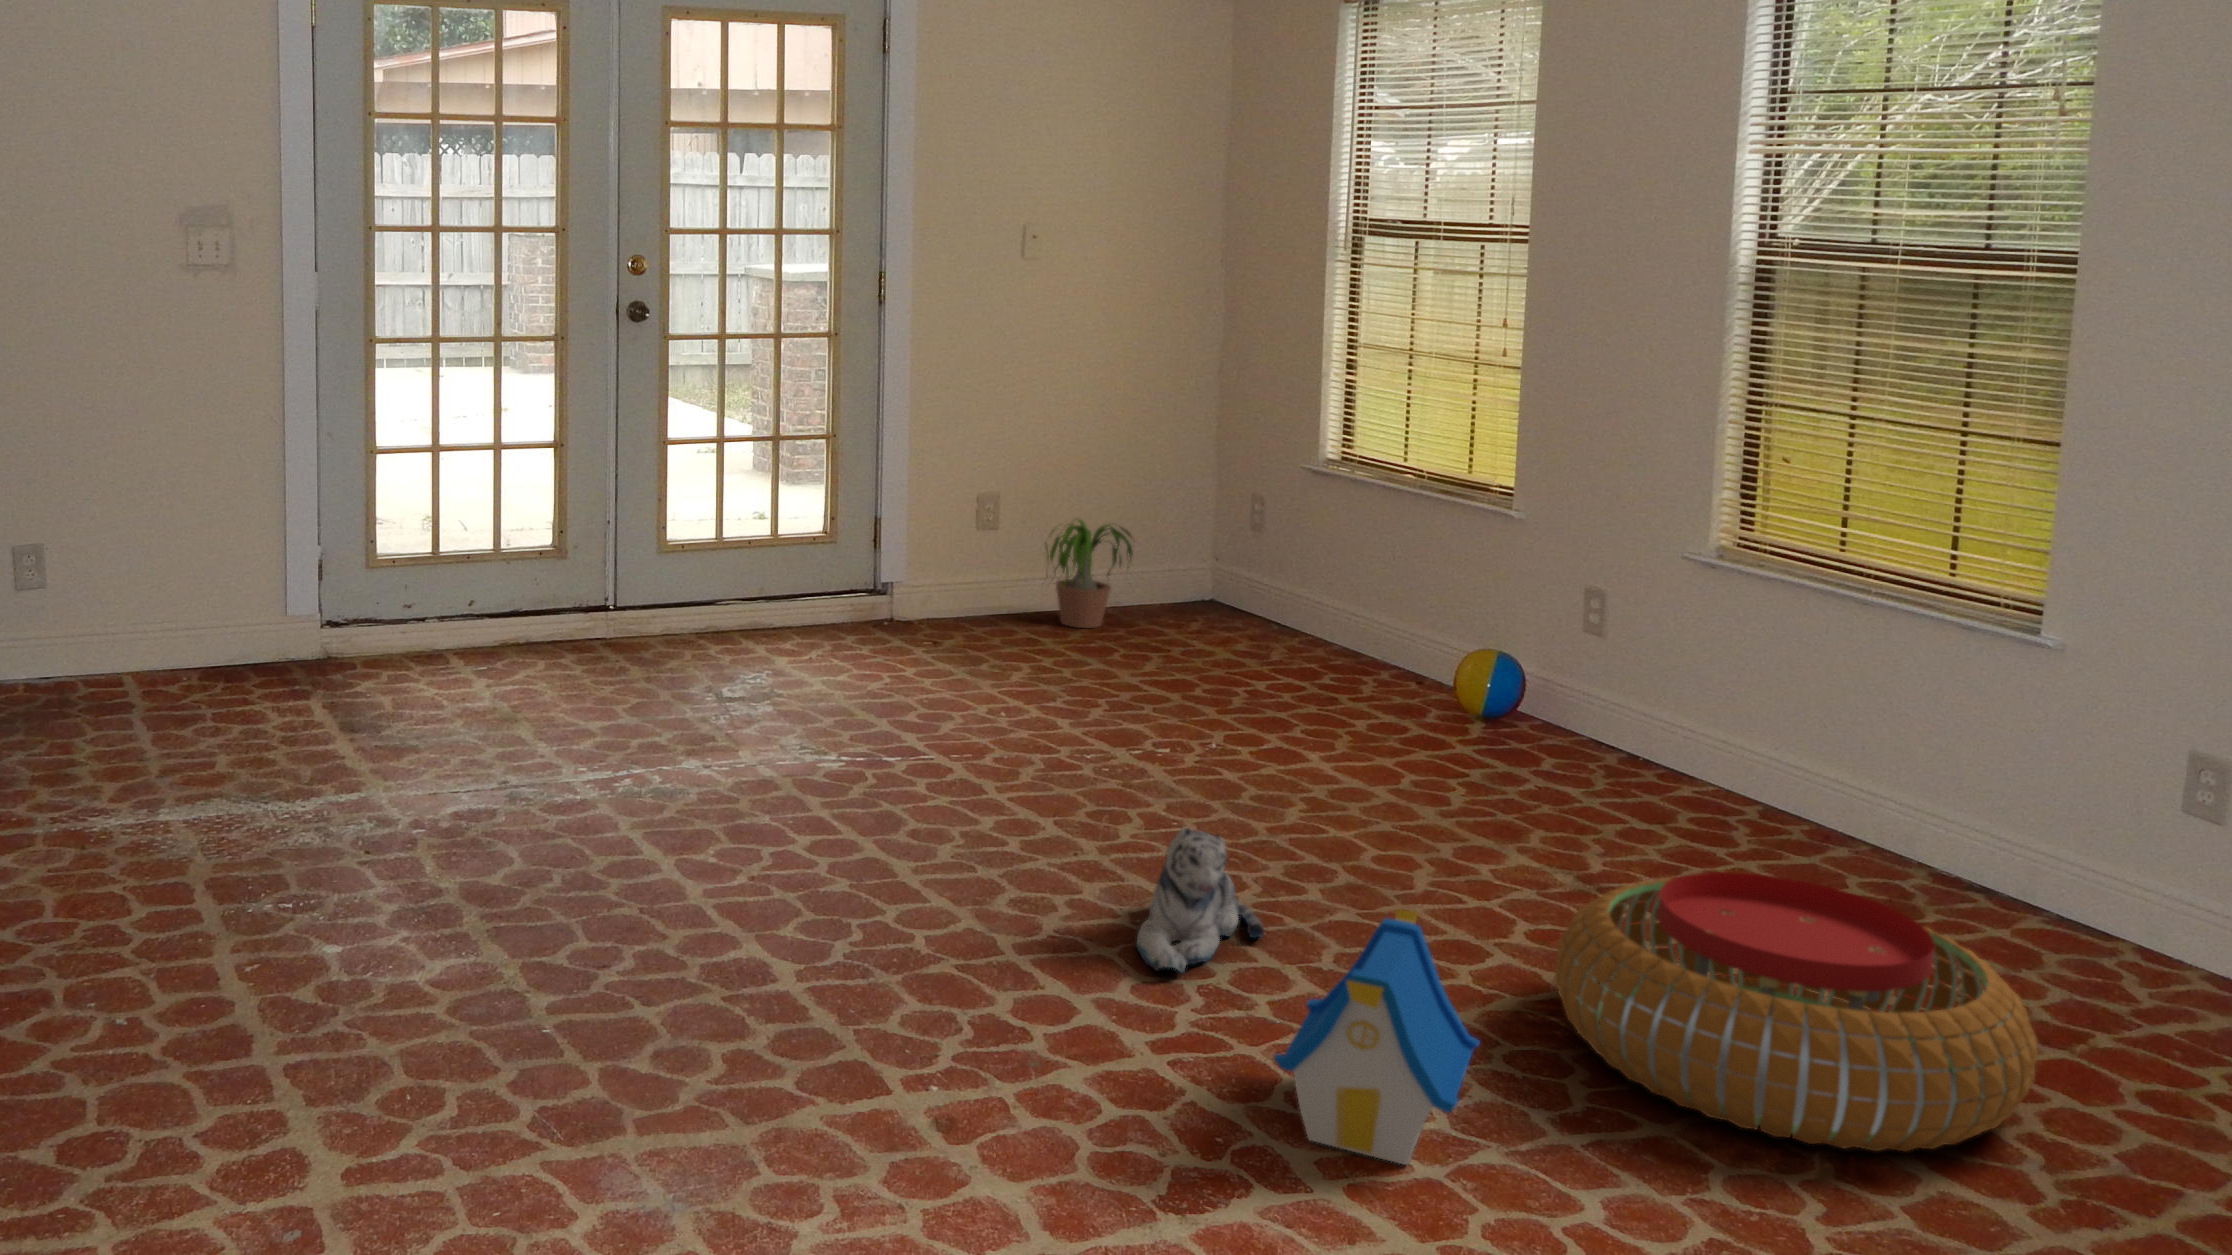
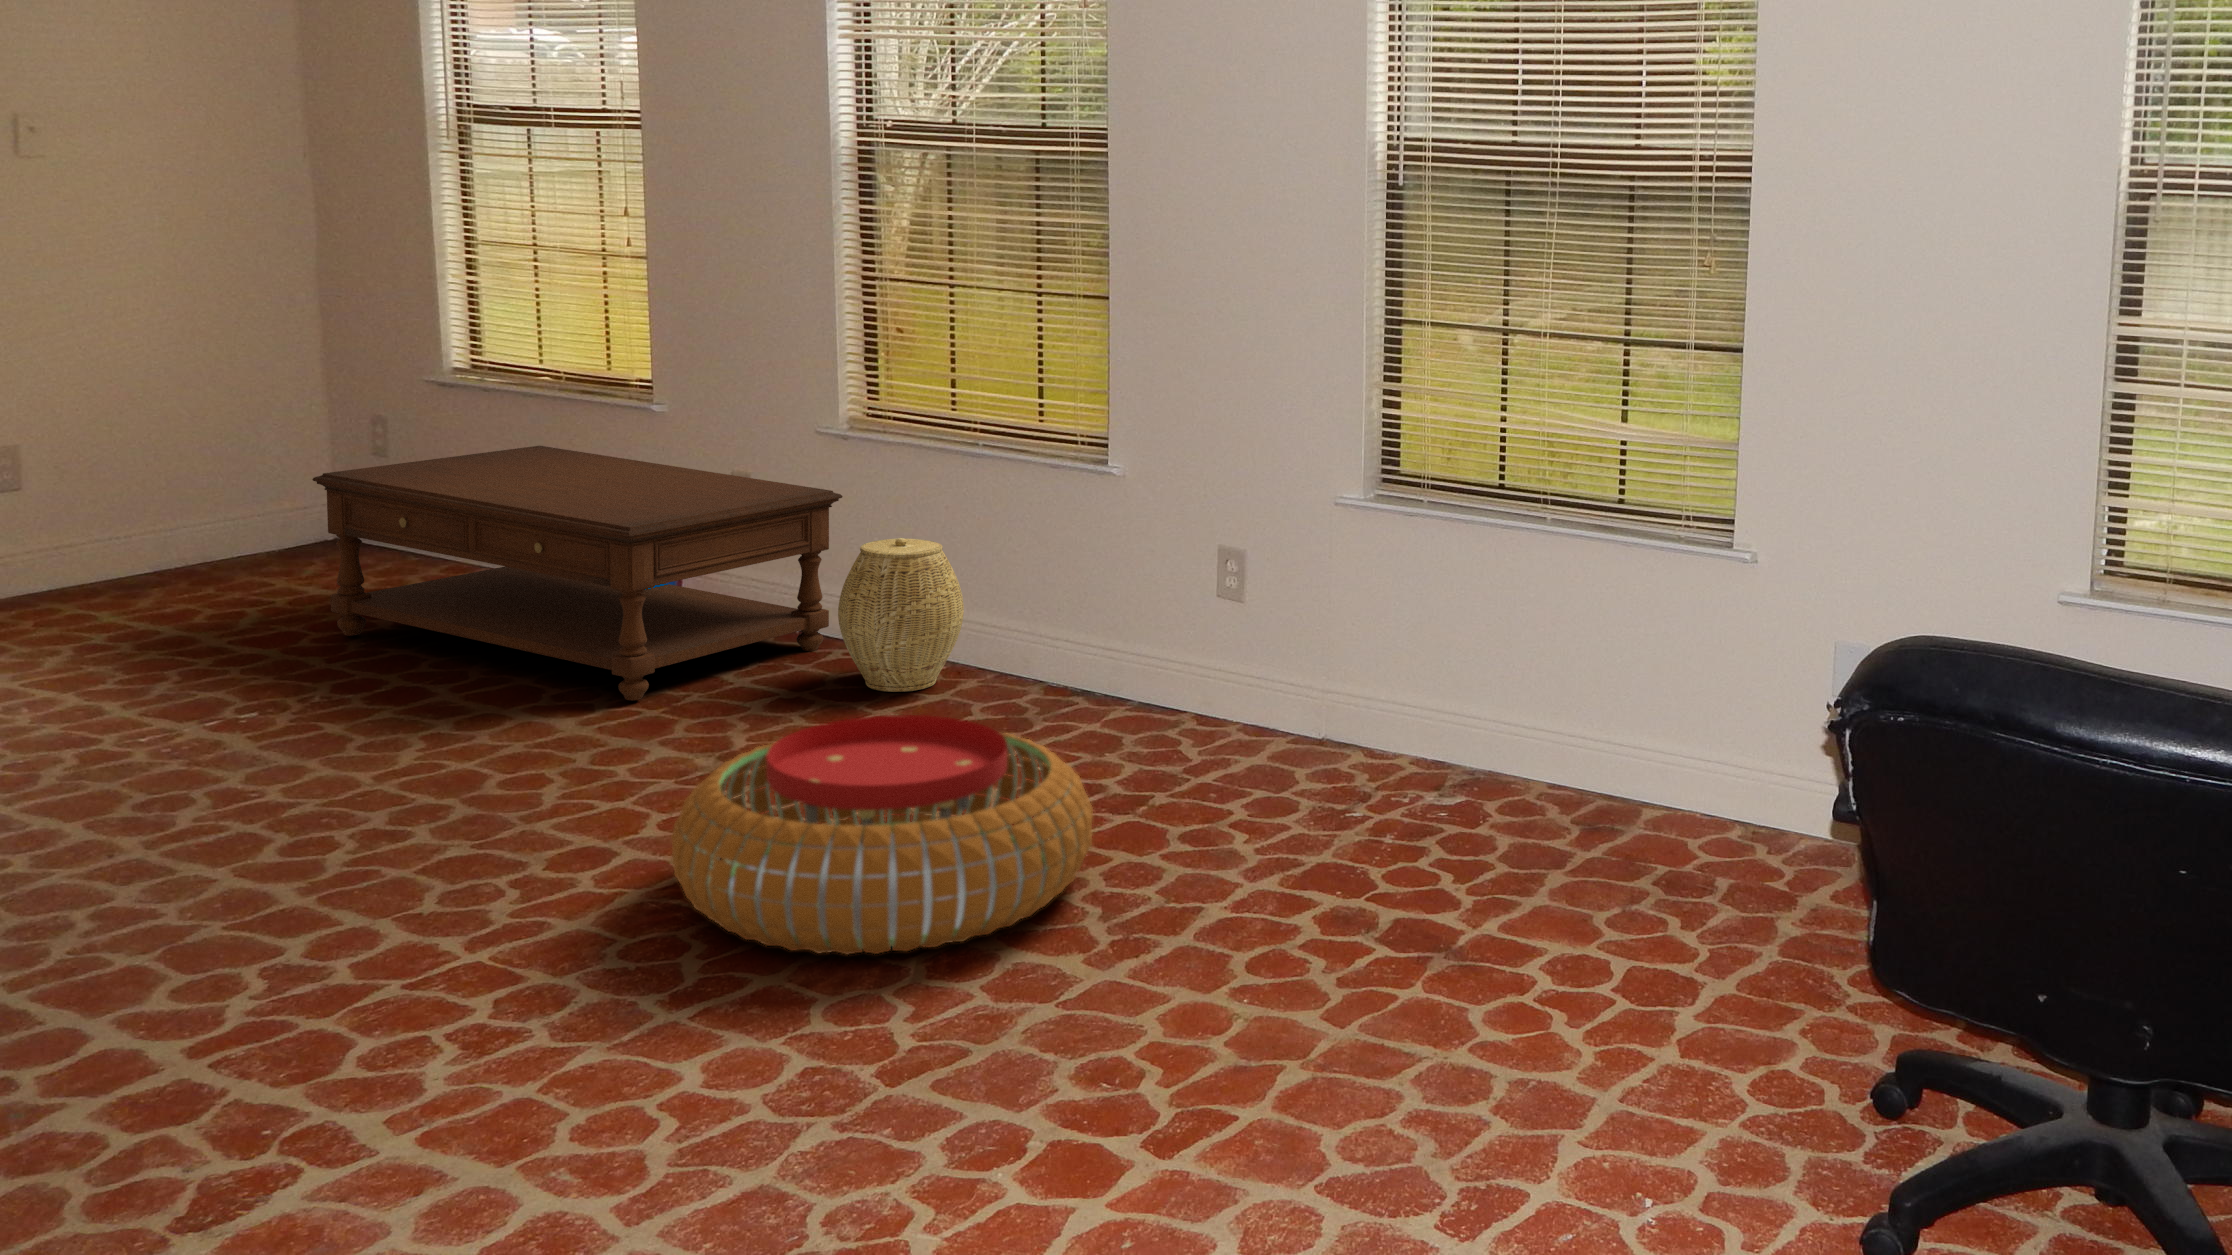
potted plant: present [1046,520,1133,628] -> none [79,465,238,595]
coffee table: none [1218,538,1706,800] -> present [312,446,843,700]
woven basket: none [1699,680,1842,846] -> present [838,538,964,692]
plush toy: present [1136,828,1263,972] -> none [179,795,353,967]
toy house: present [1274,909,1480,1165] -> none [328,826,580,1100]

